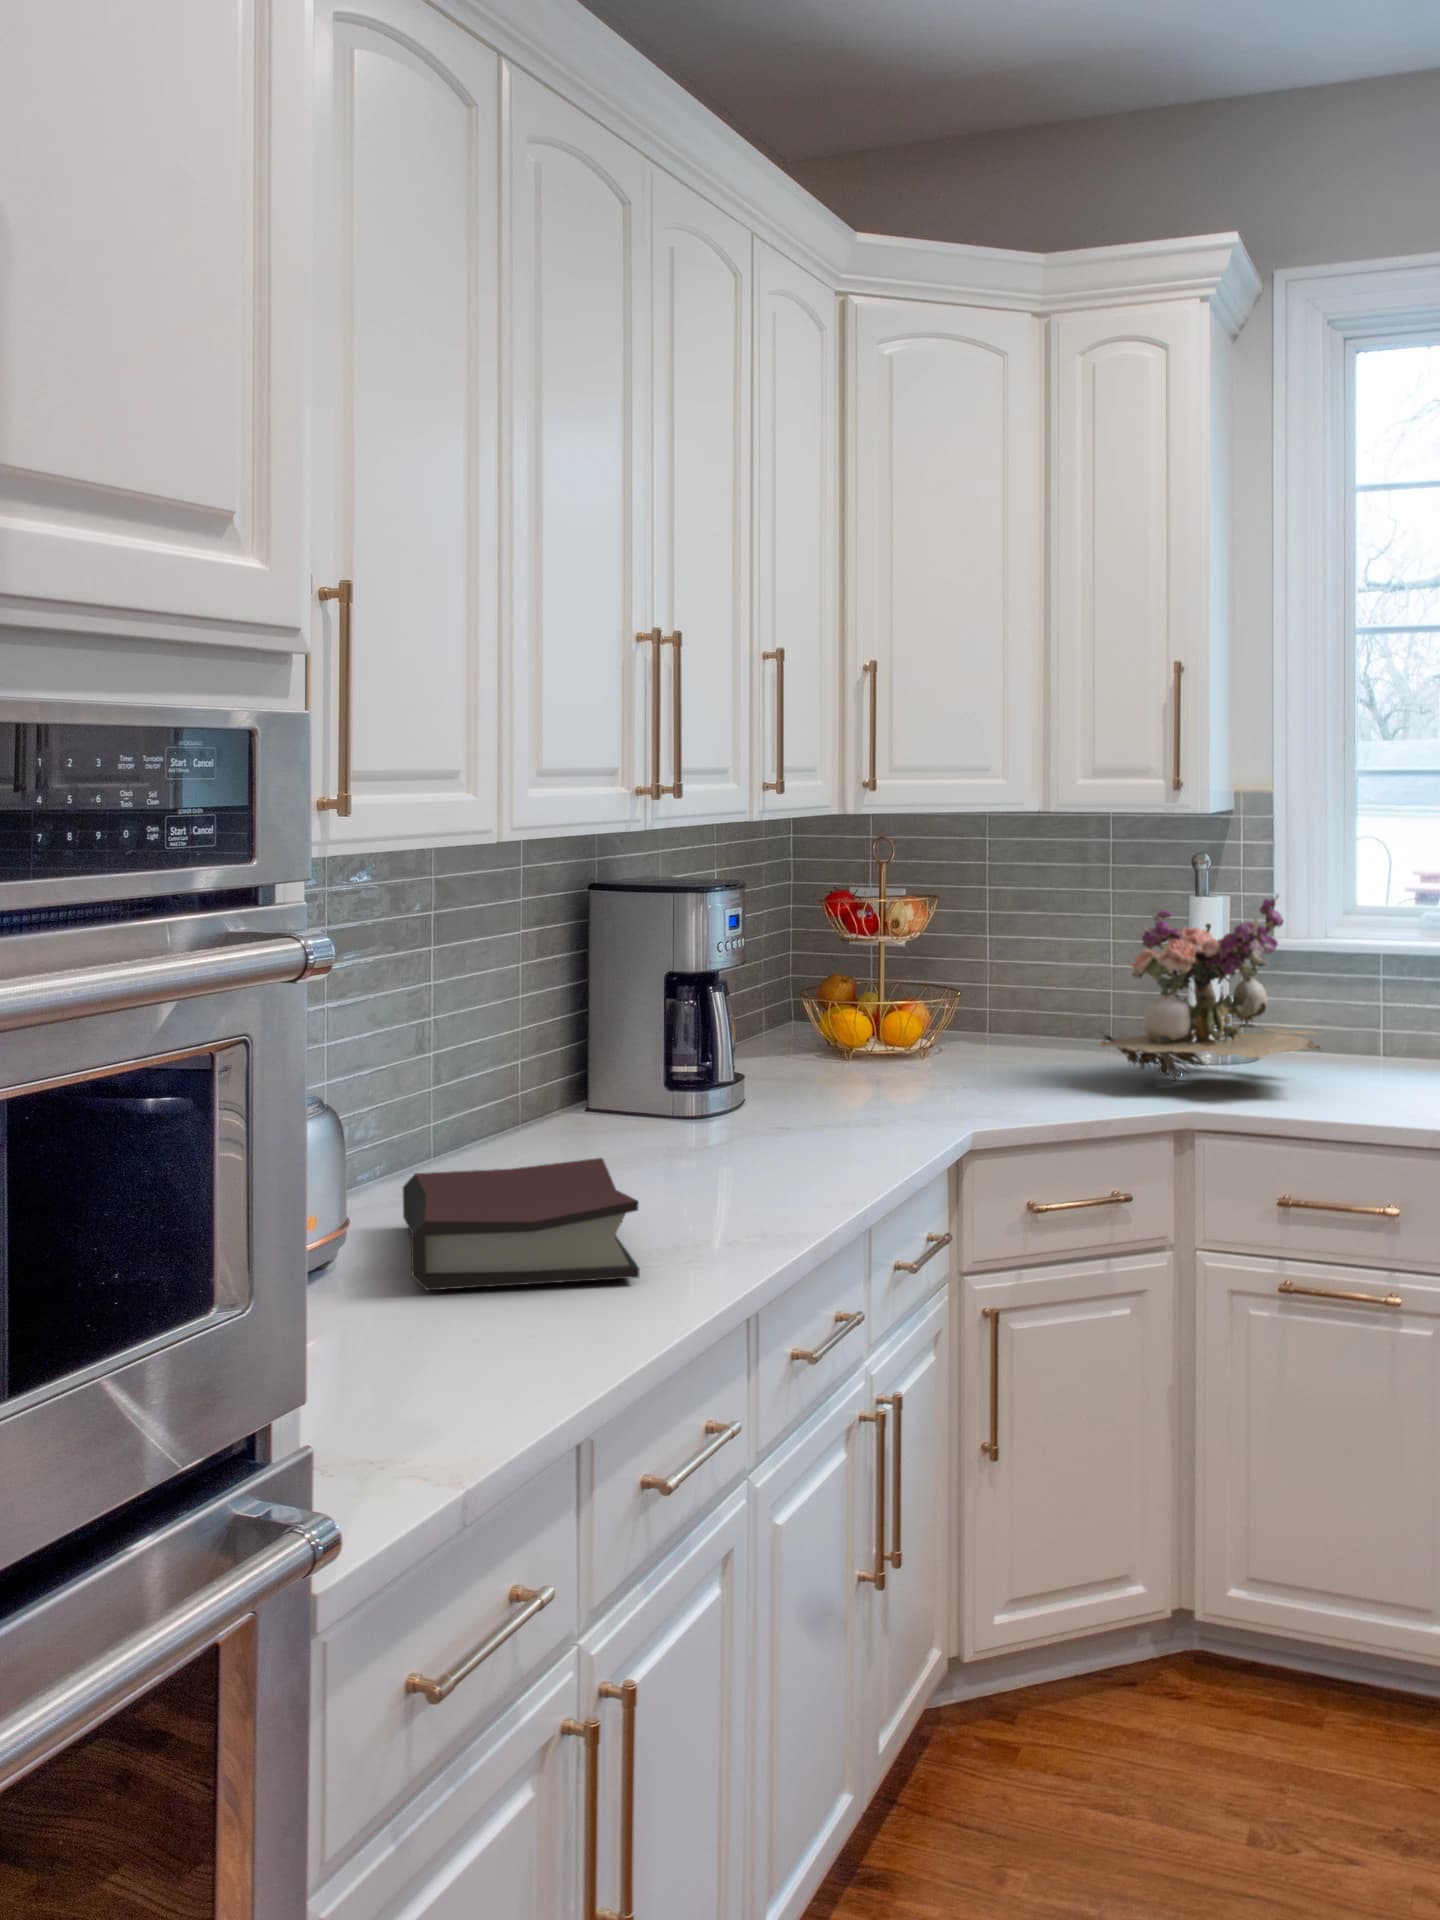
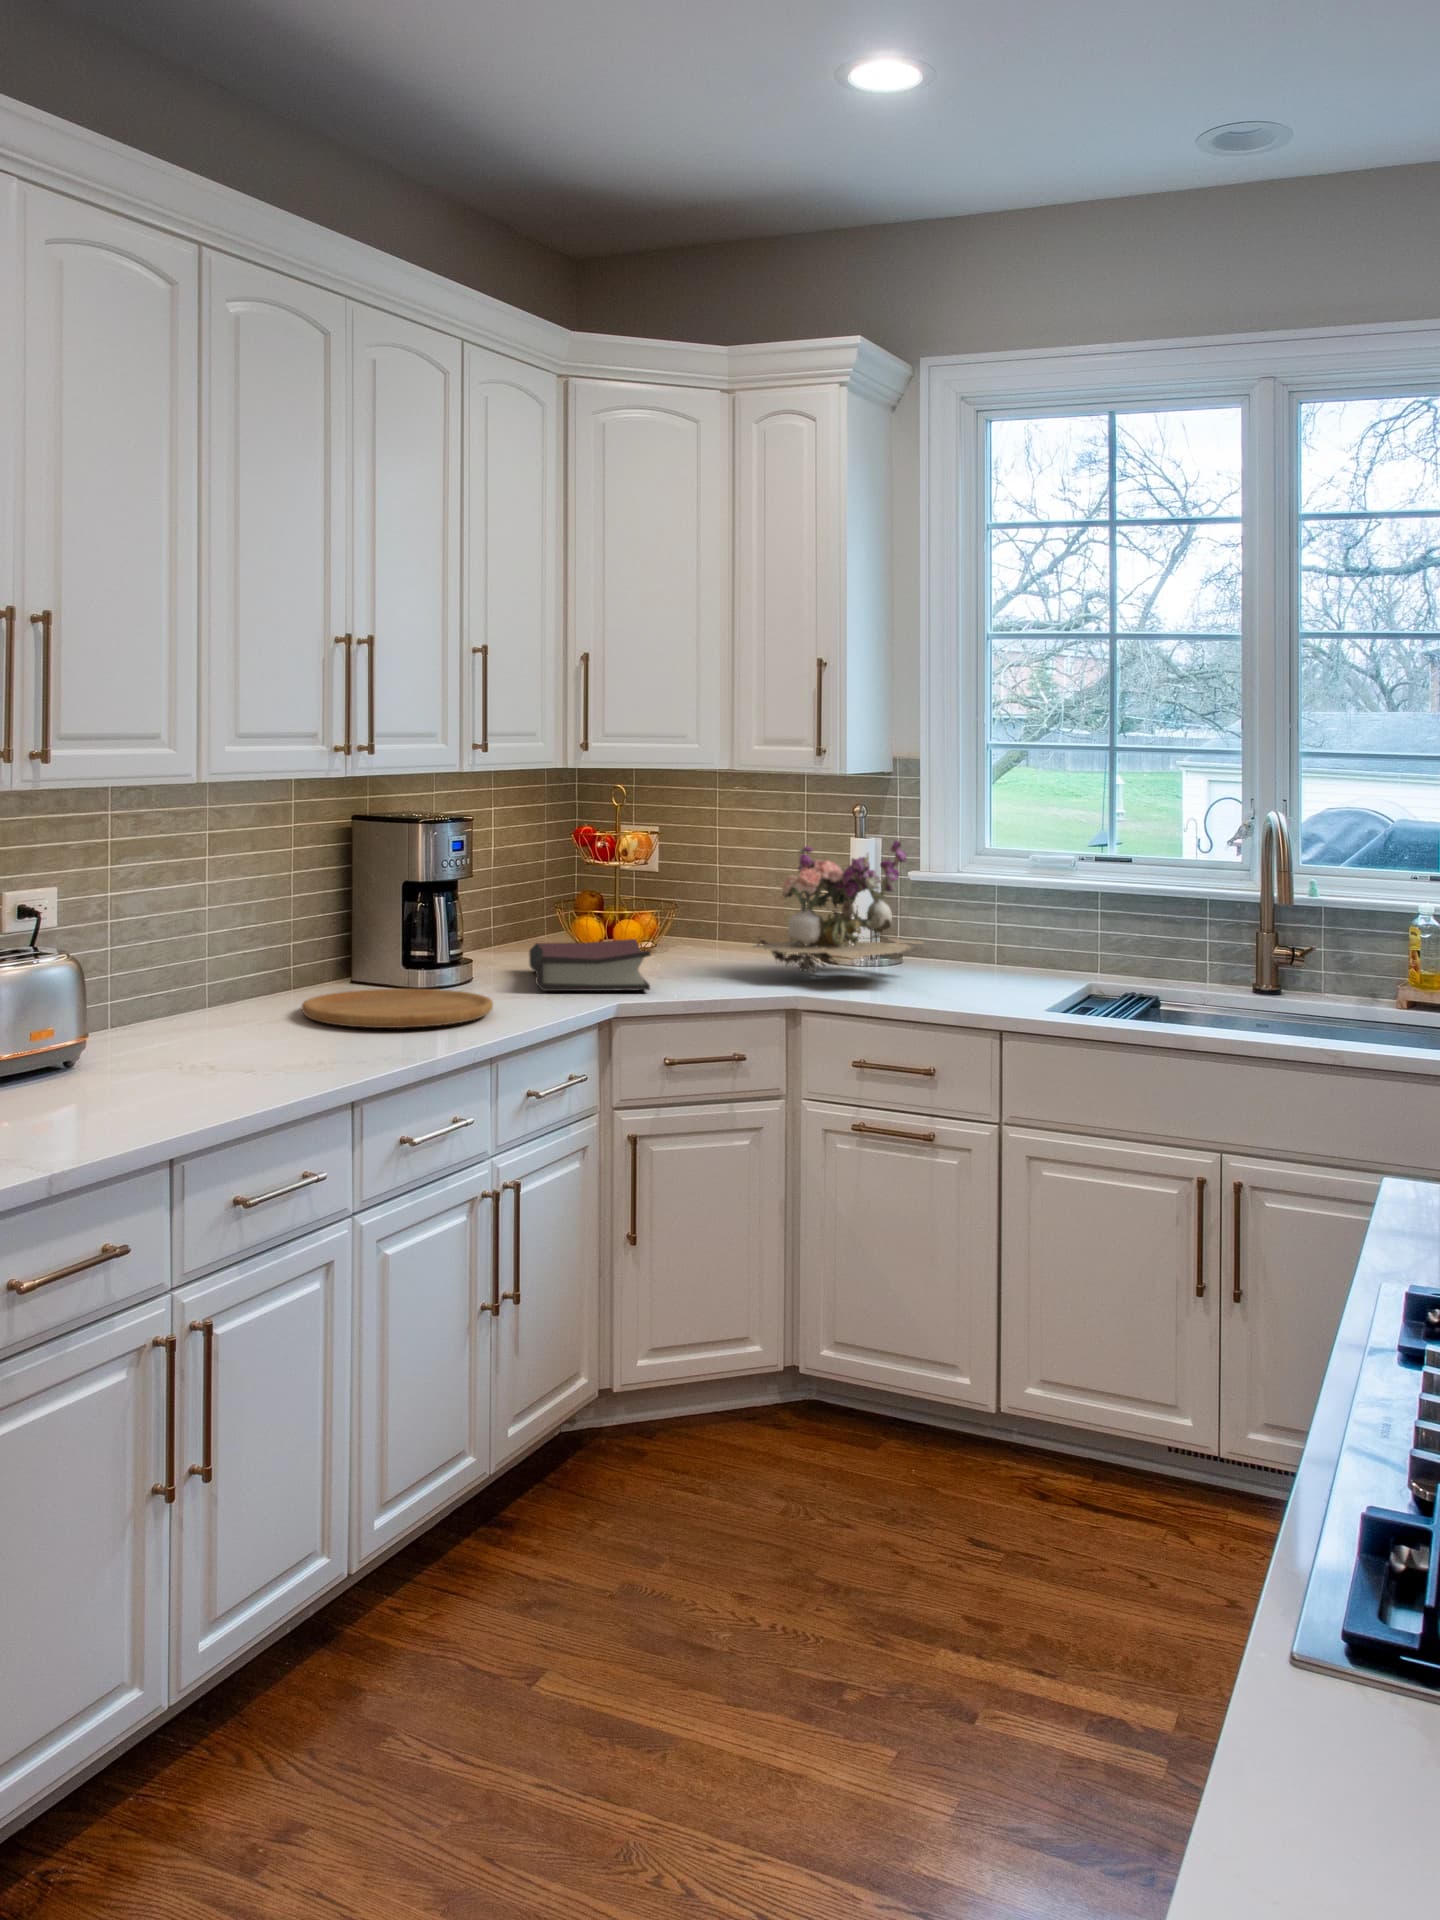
cutting board: none [569,1120,829,1181] -> present [302,989,493,1028]
hardback book: present [403,1158,639,1290] -> present [529,939,650,991]

